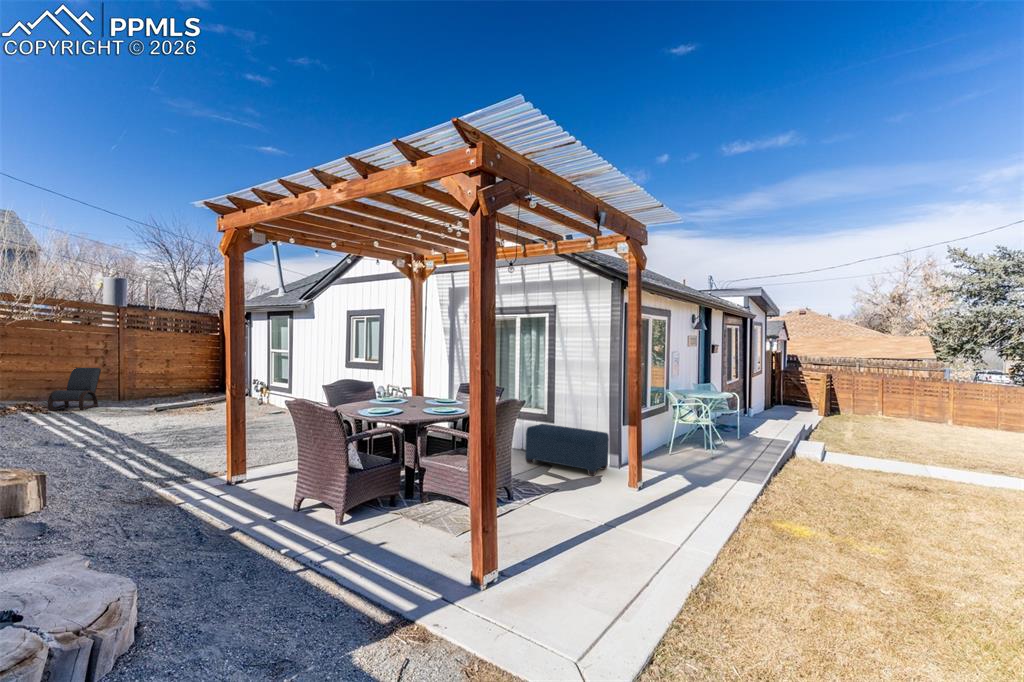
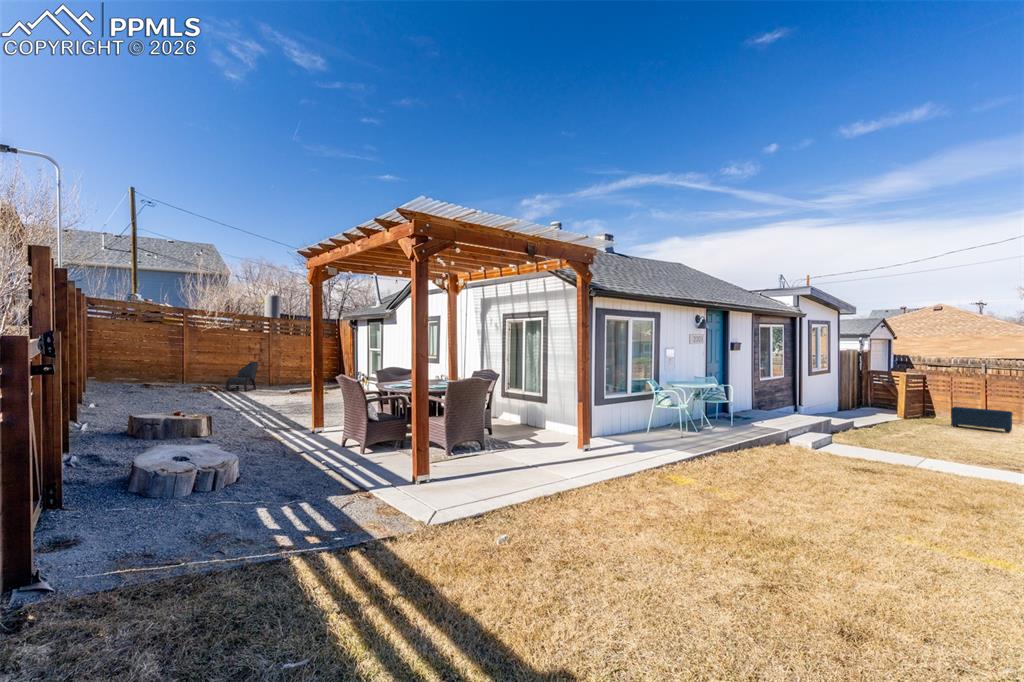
bench: present [525,424,609,476] -> present [951,407,1013,433]

